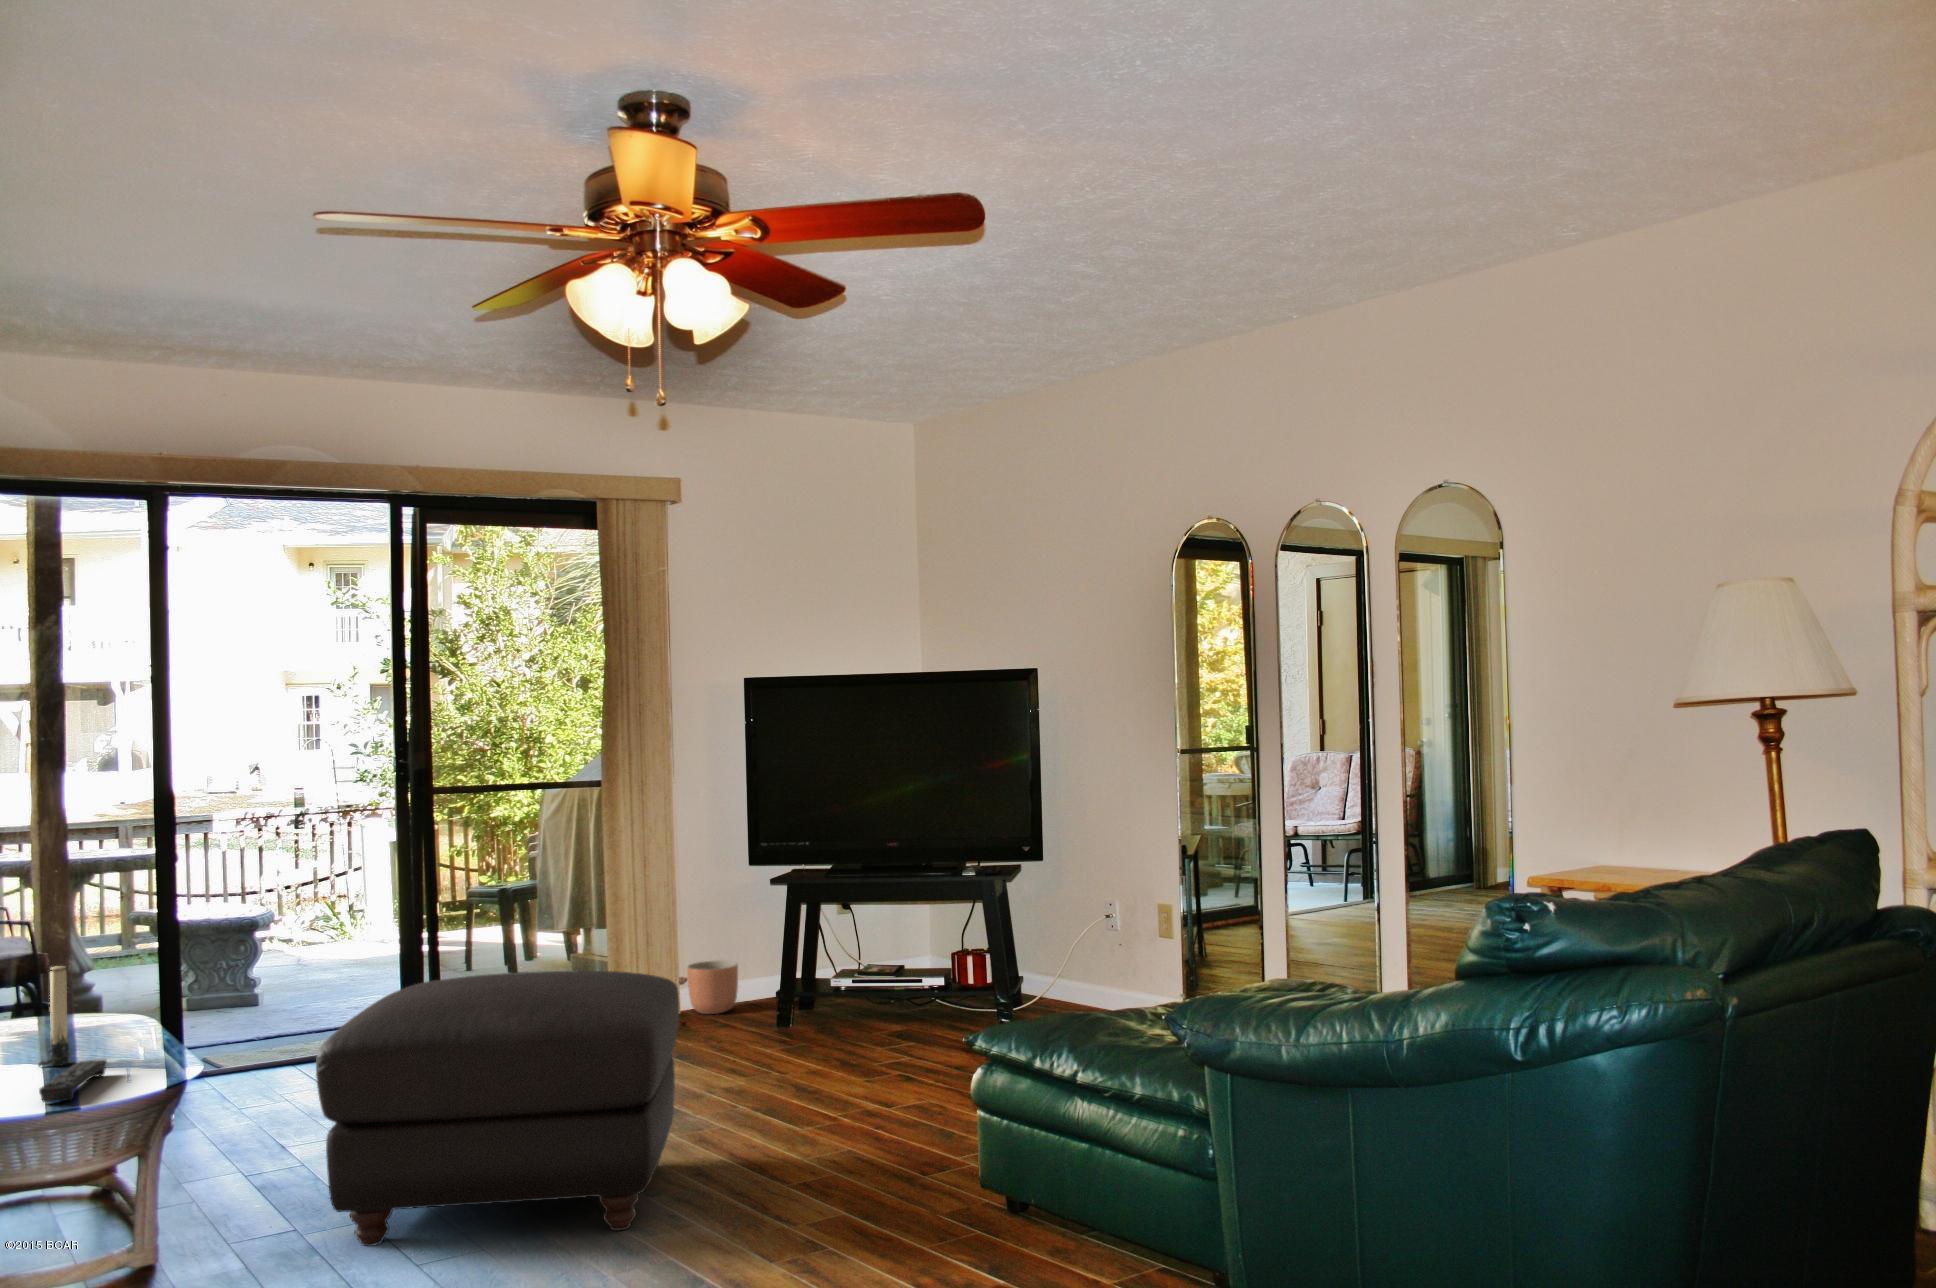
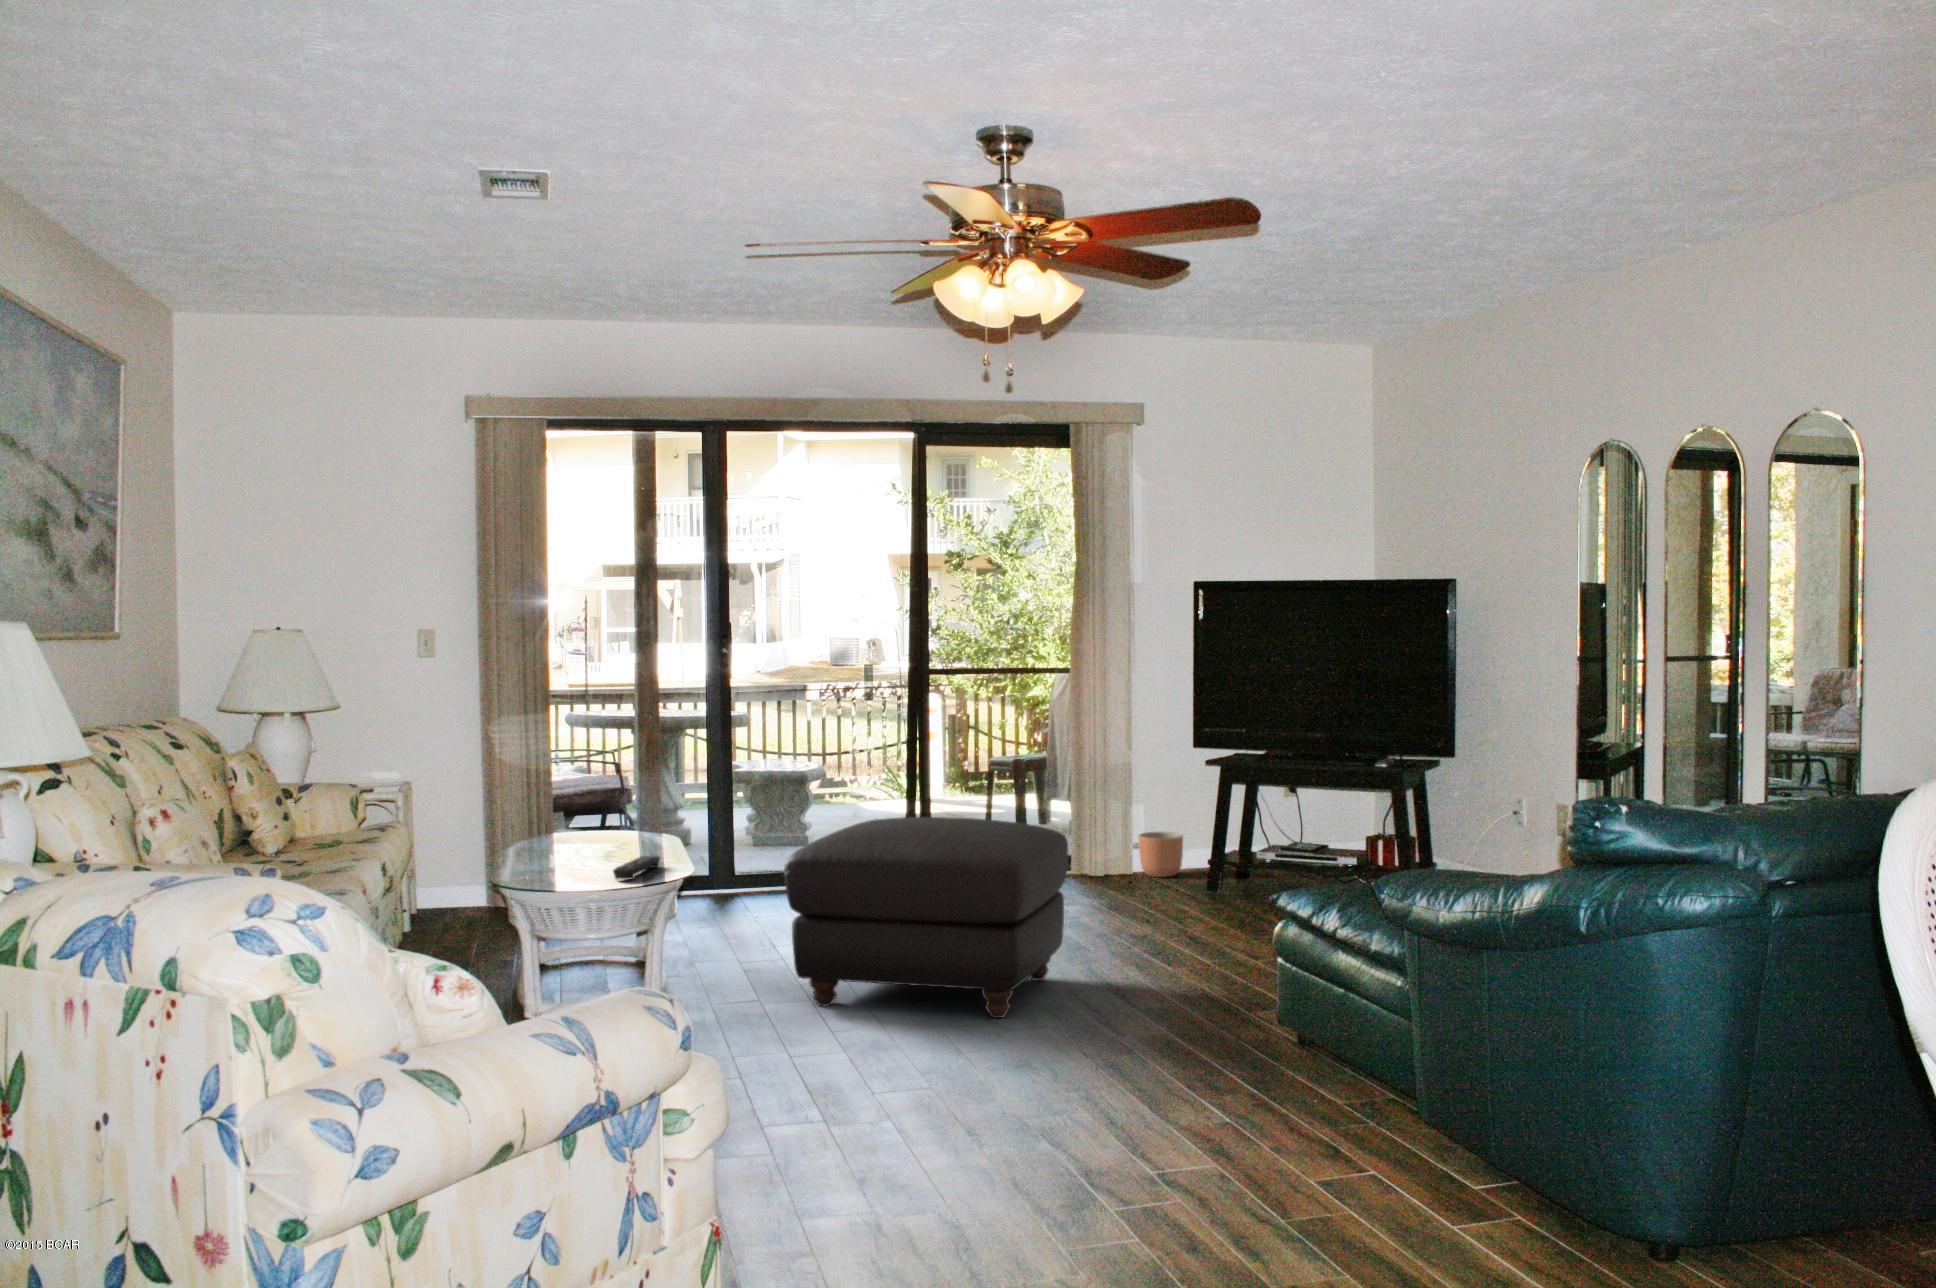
candle: present [38,966,69,1066] -> none [622,789,641,859]

